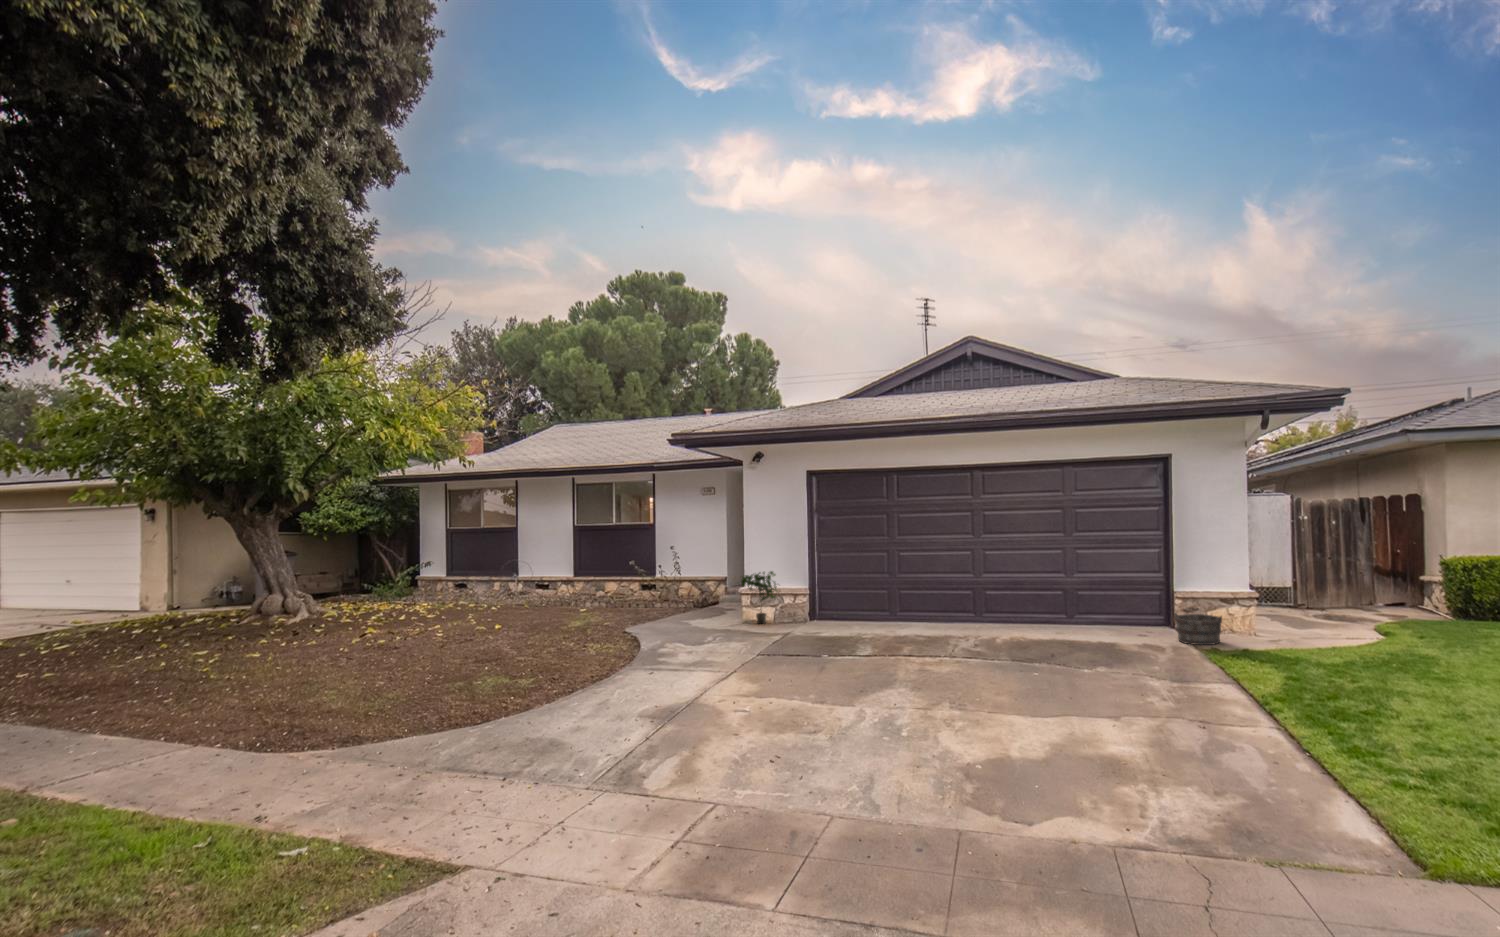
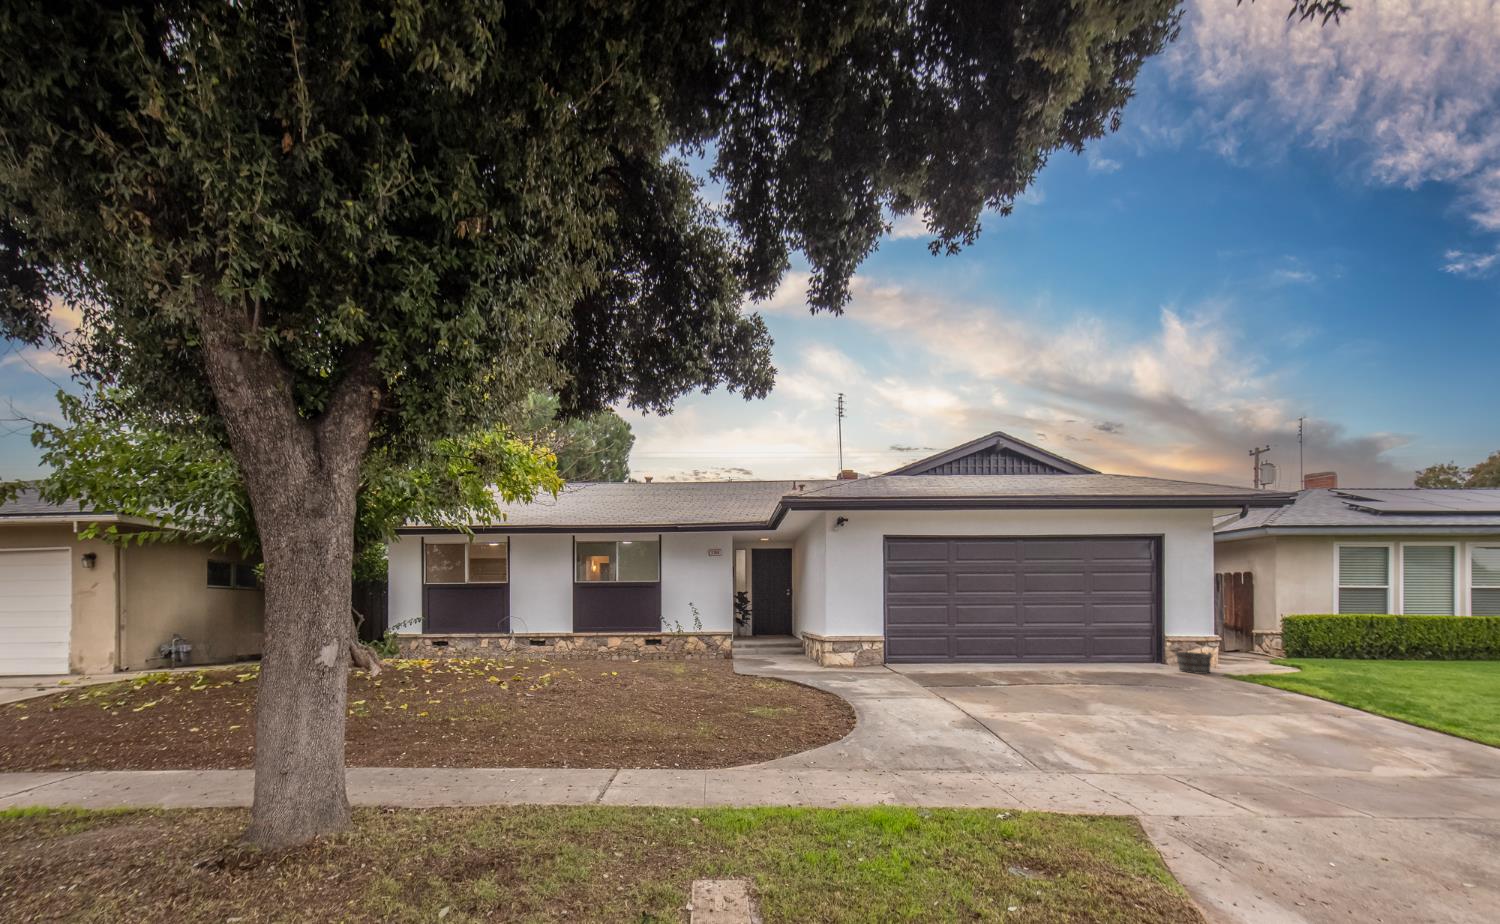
potted plant: present [741,571,777,624] -> none [833,622,865,669]

